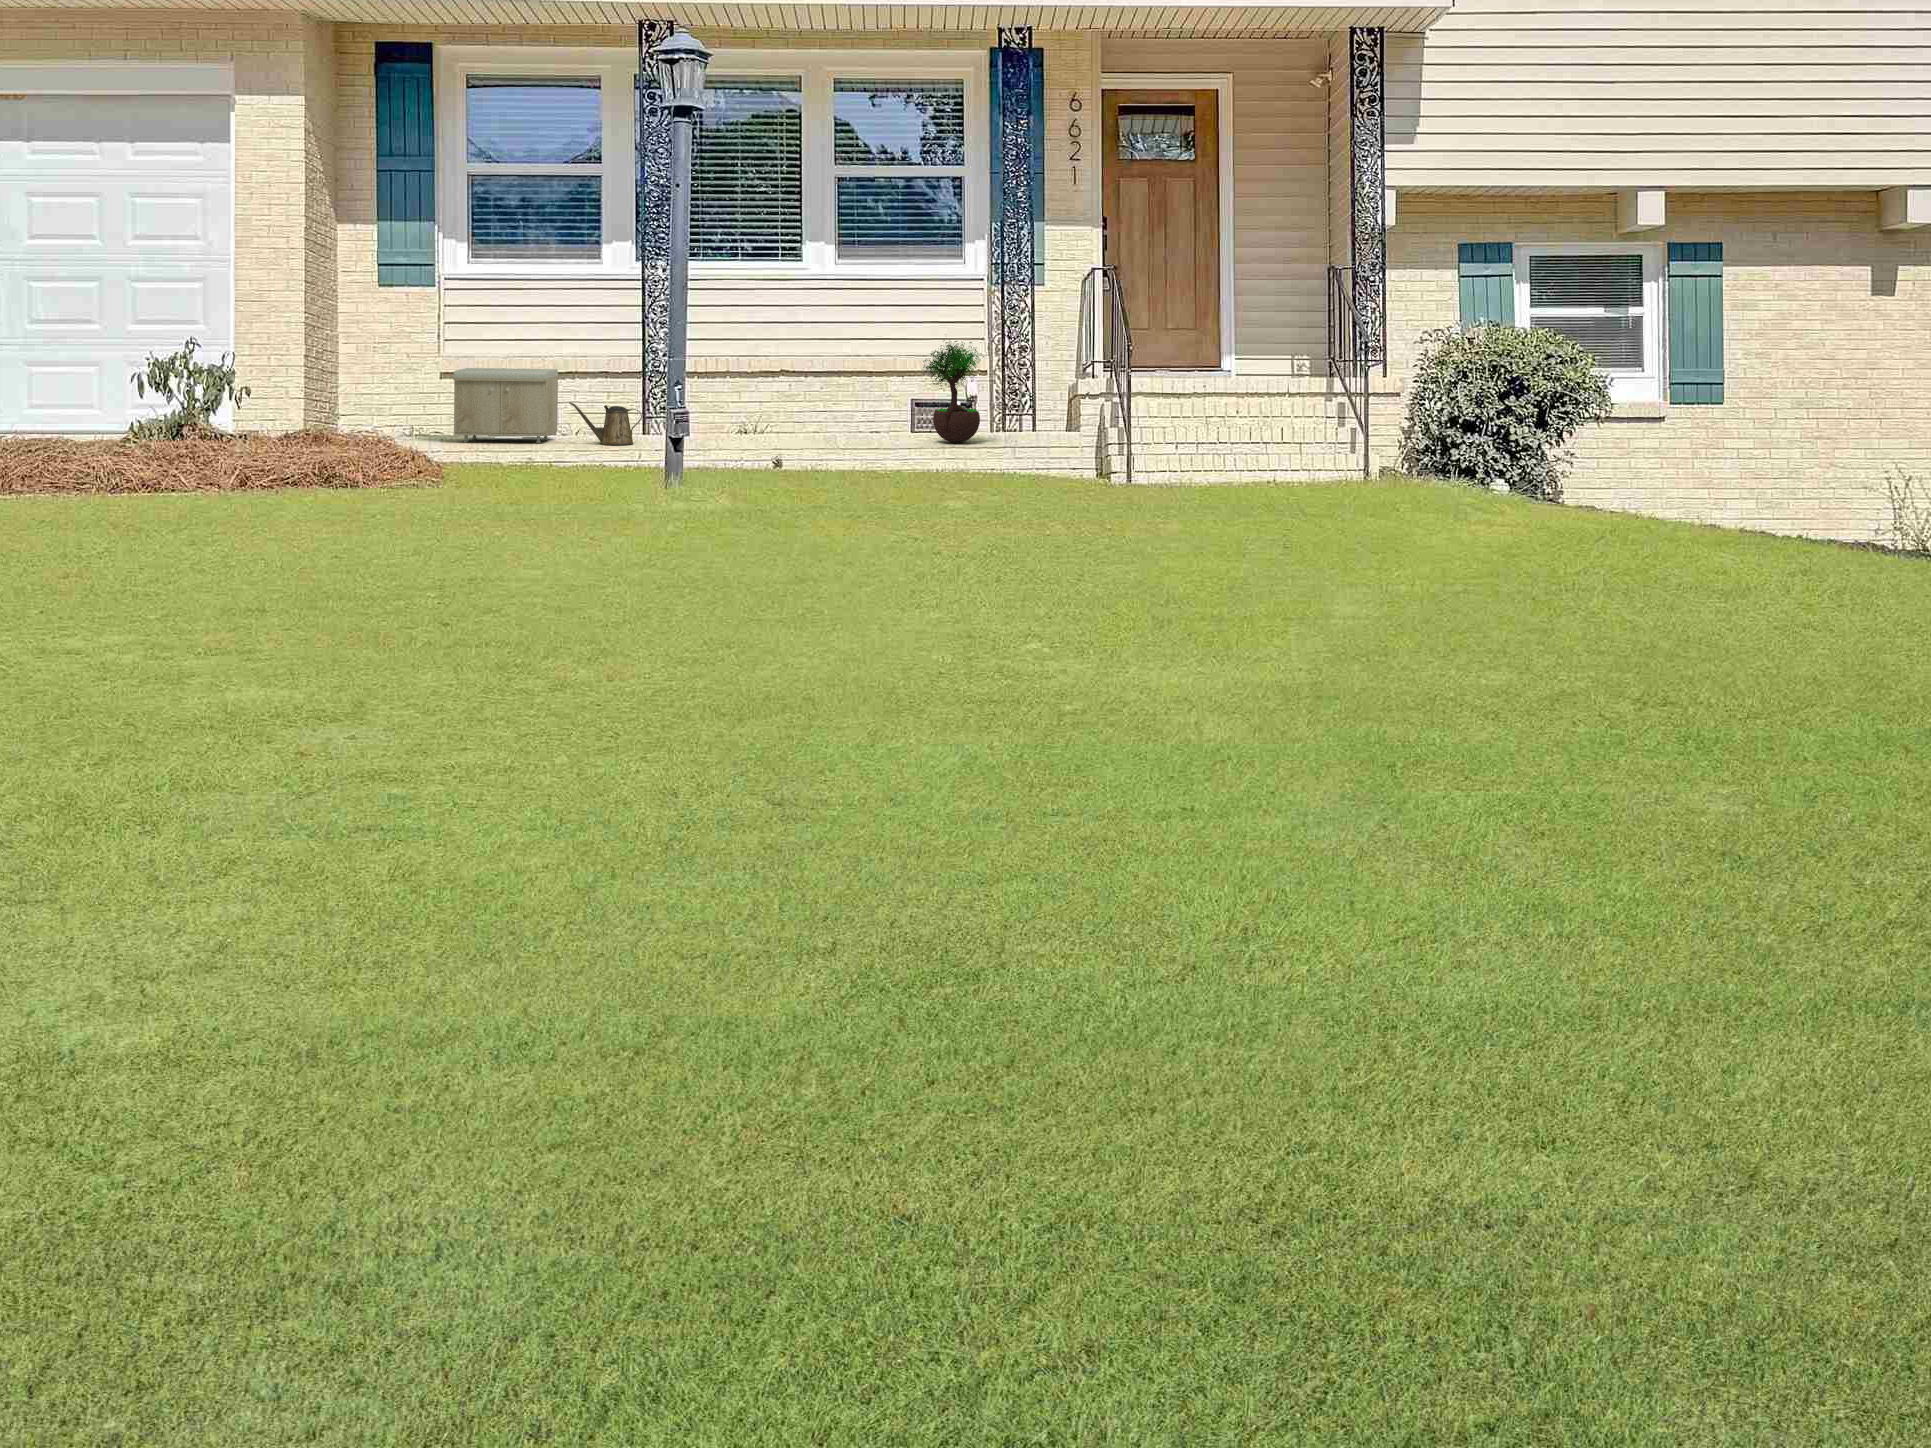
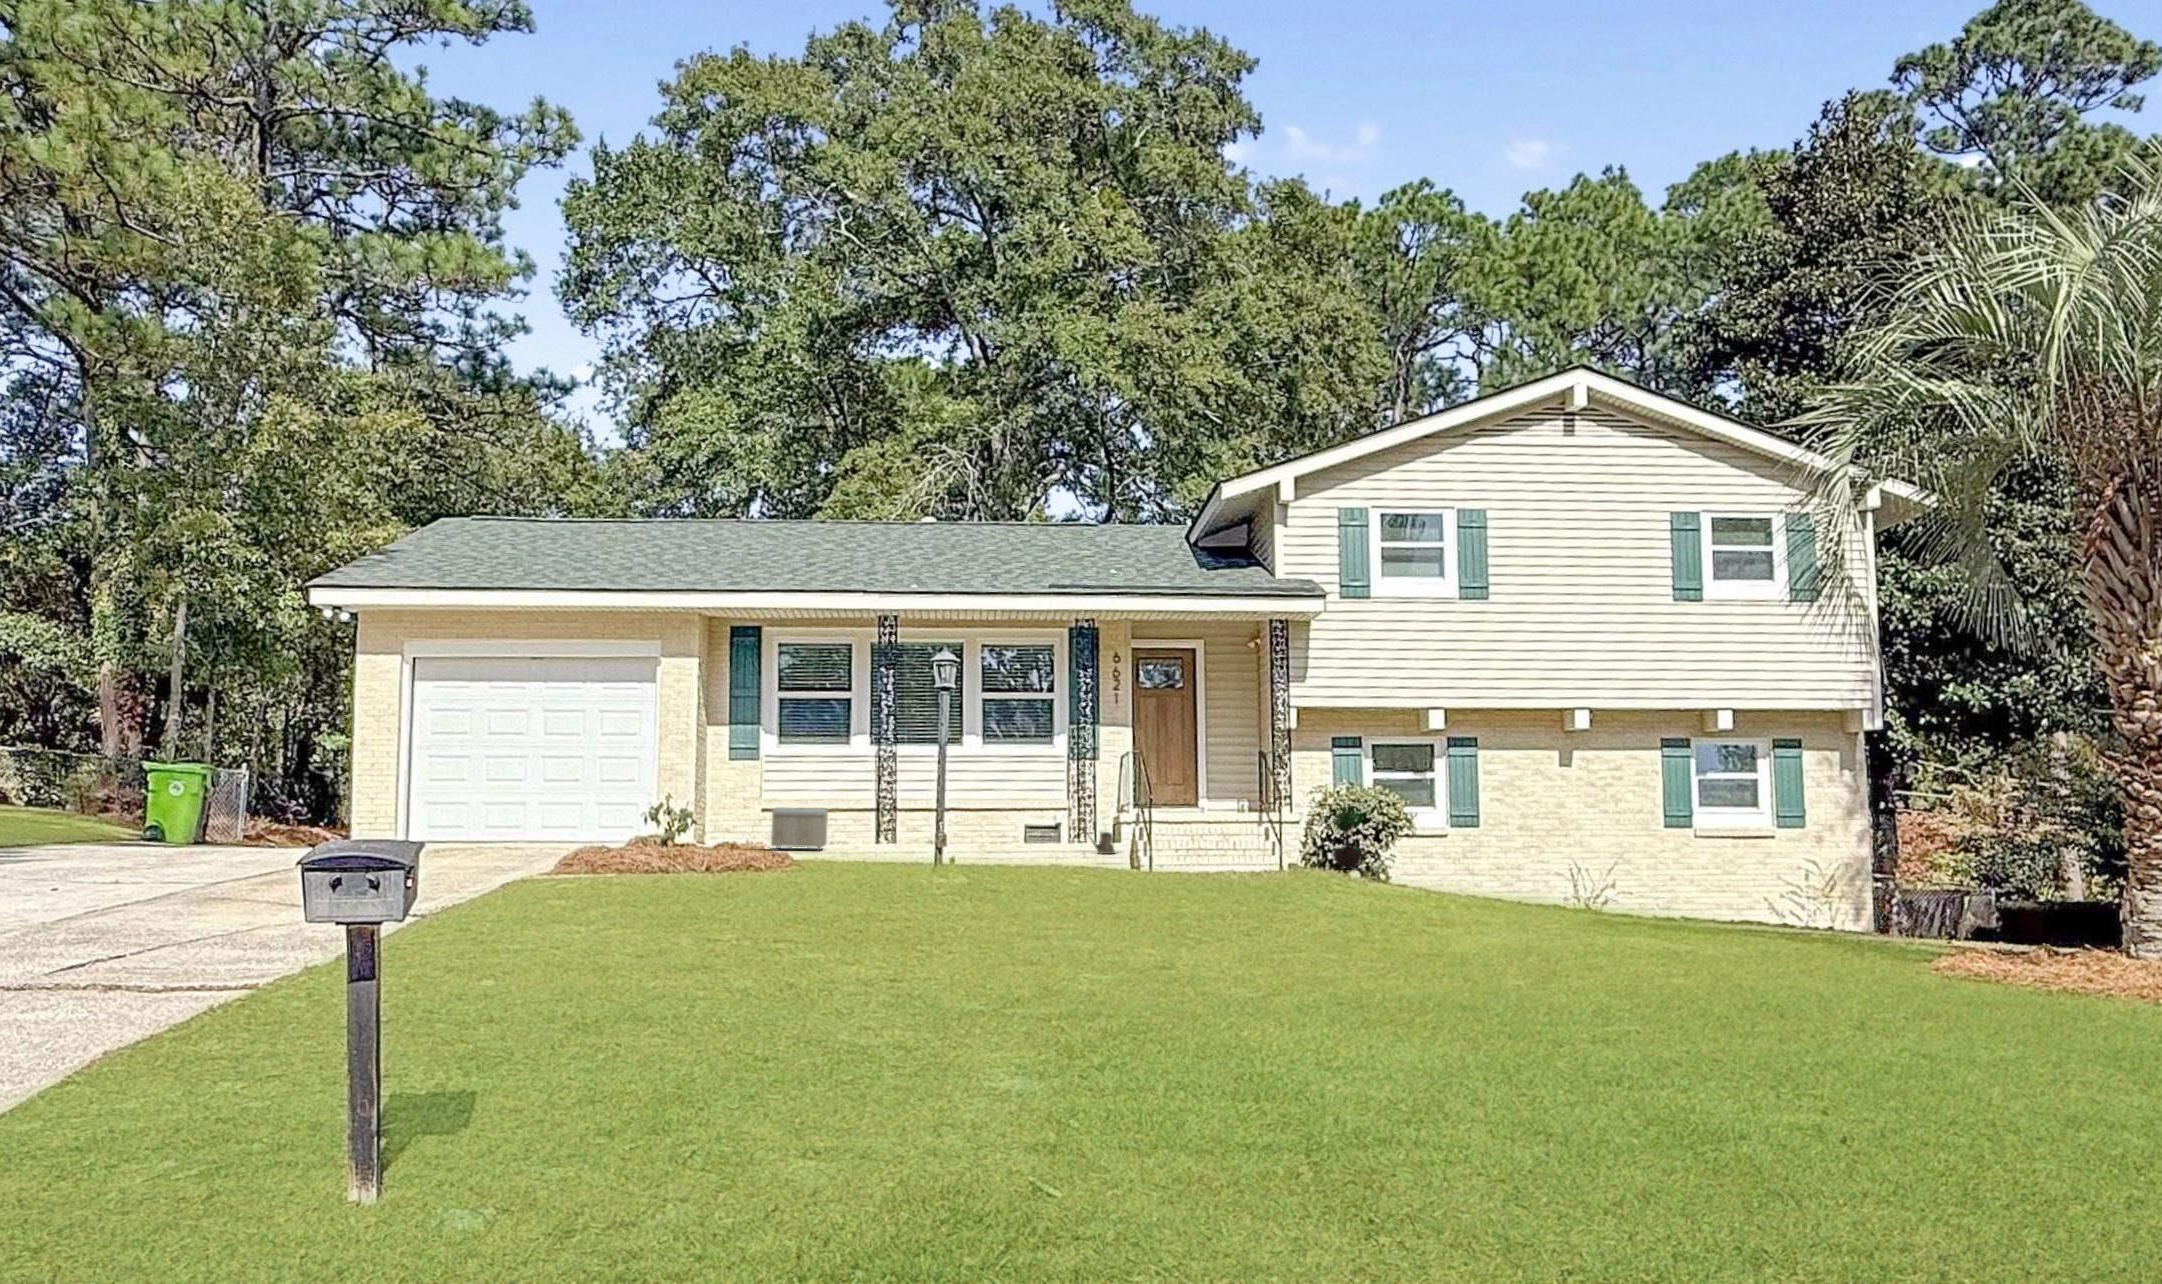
potted tree: present [923,340,984,443] -> present [1331,807,1362,869]
watering can: present [569,402,642,445] -> present [1090,832,1115,854]

